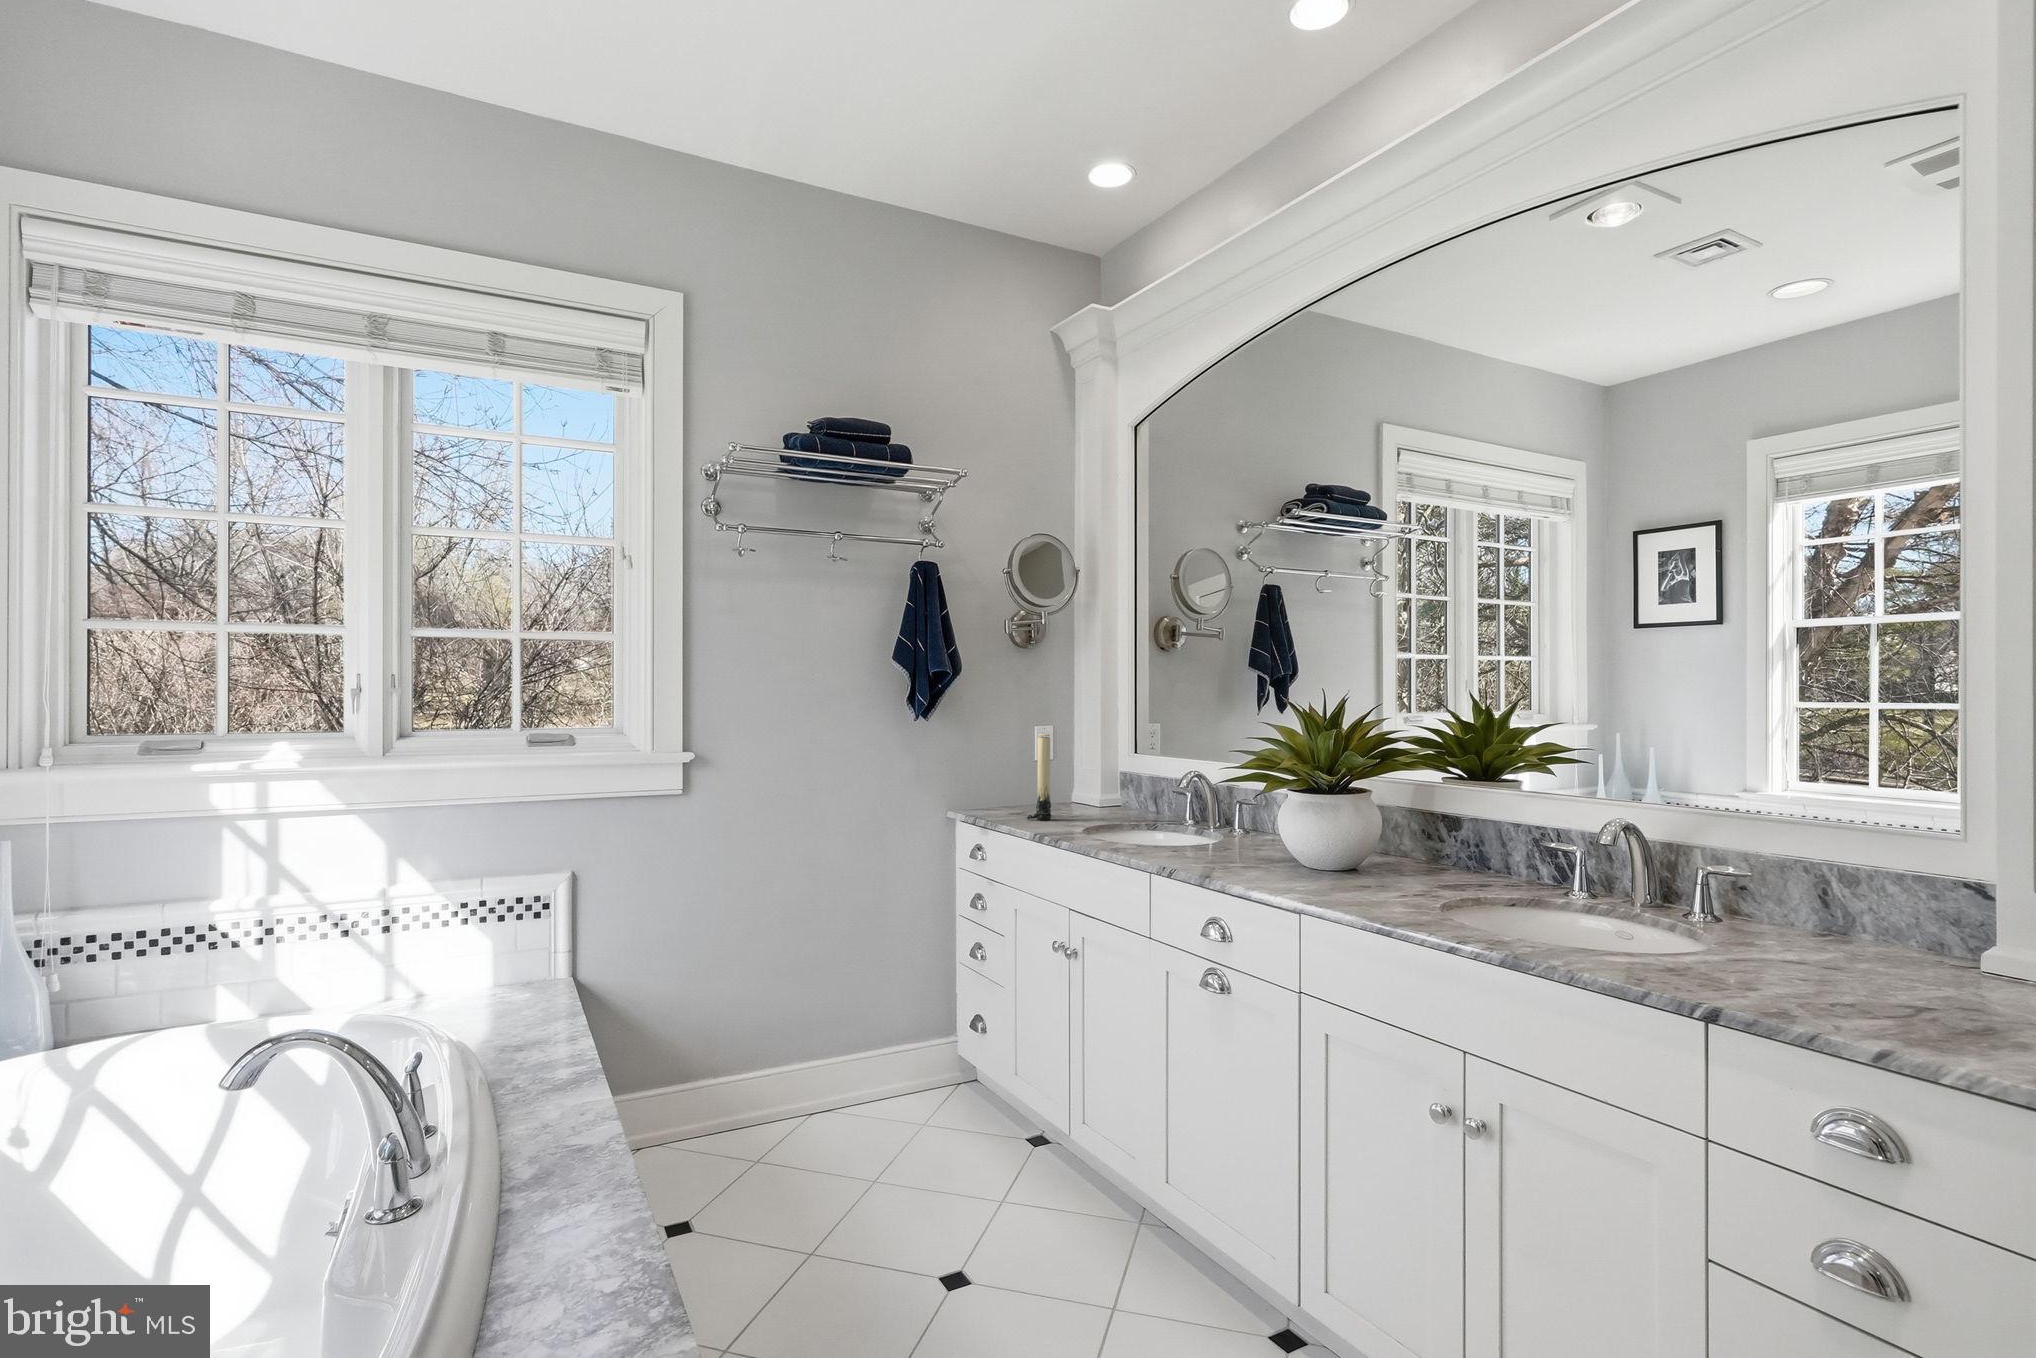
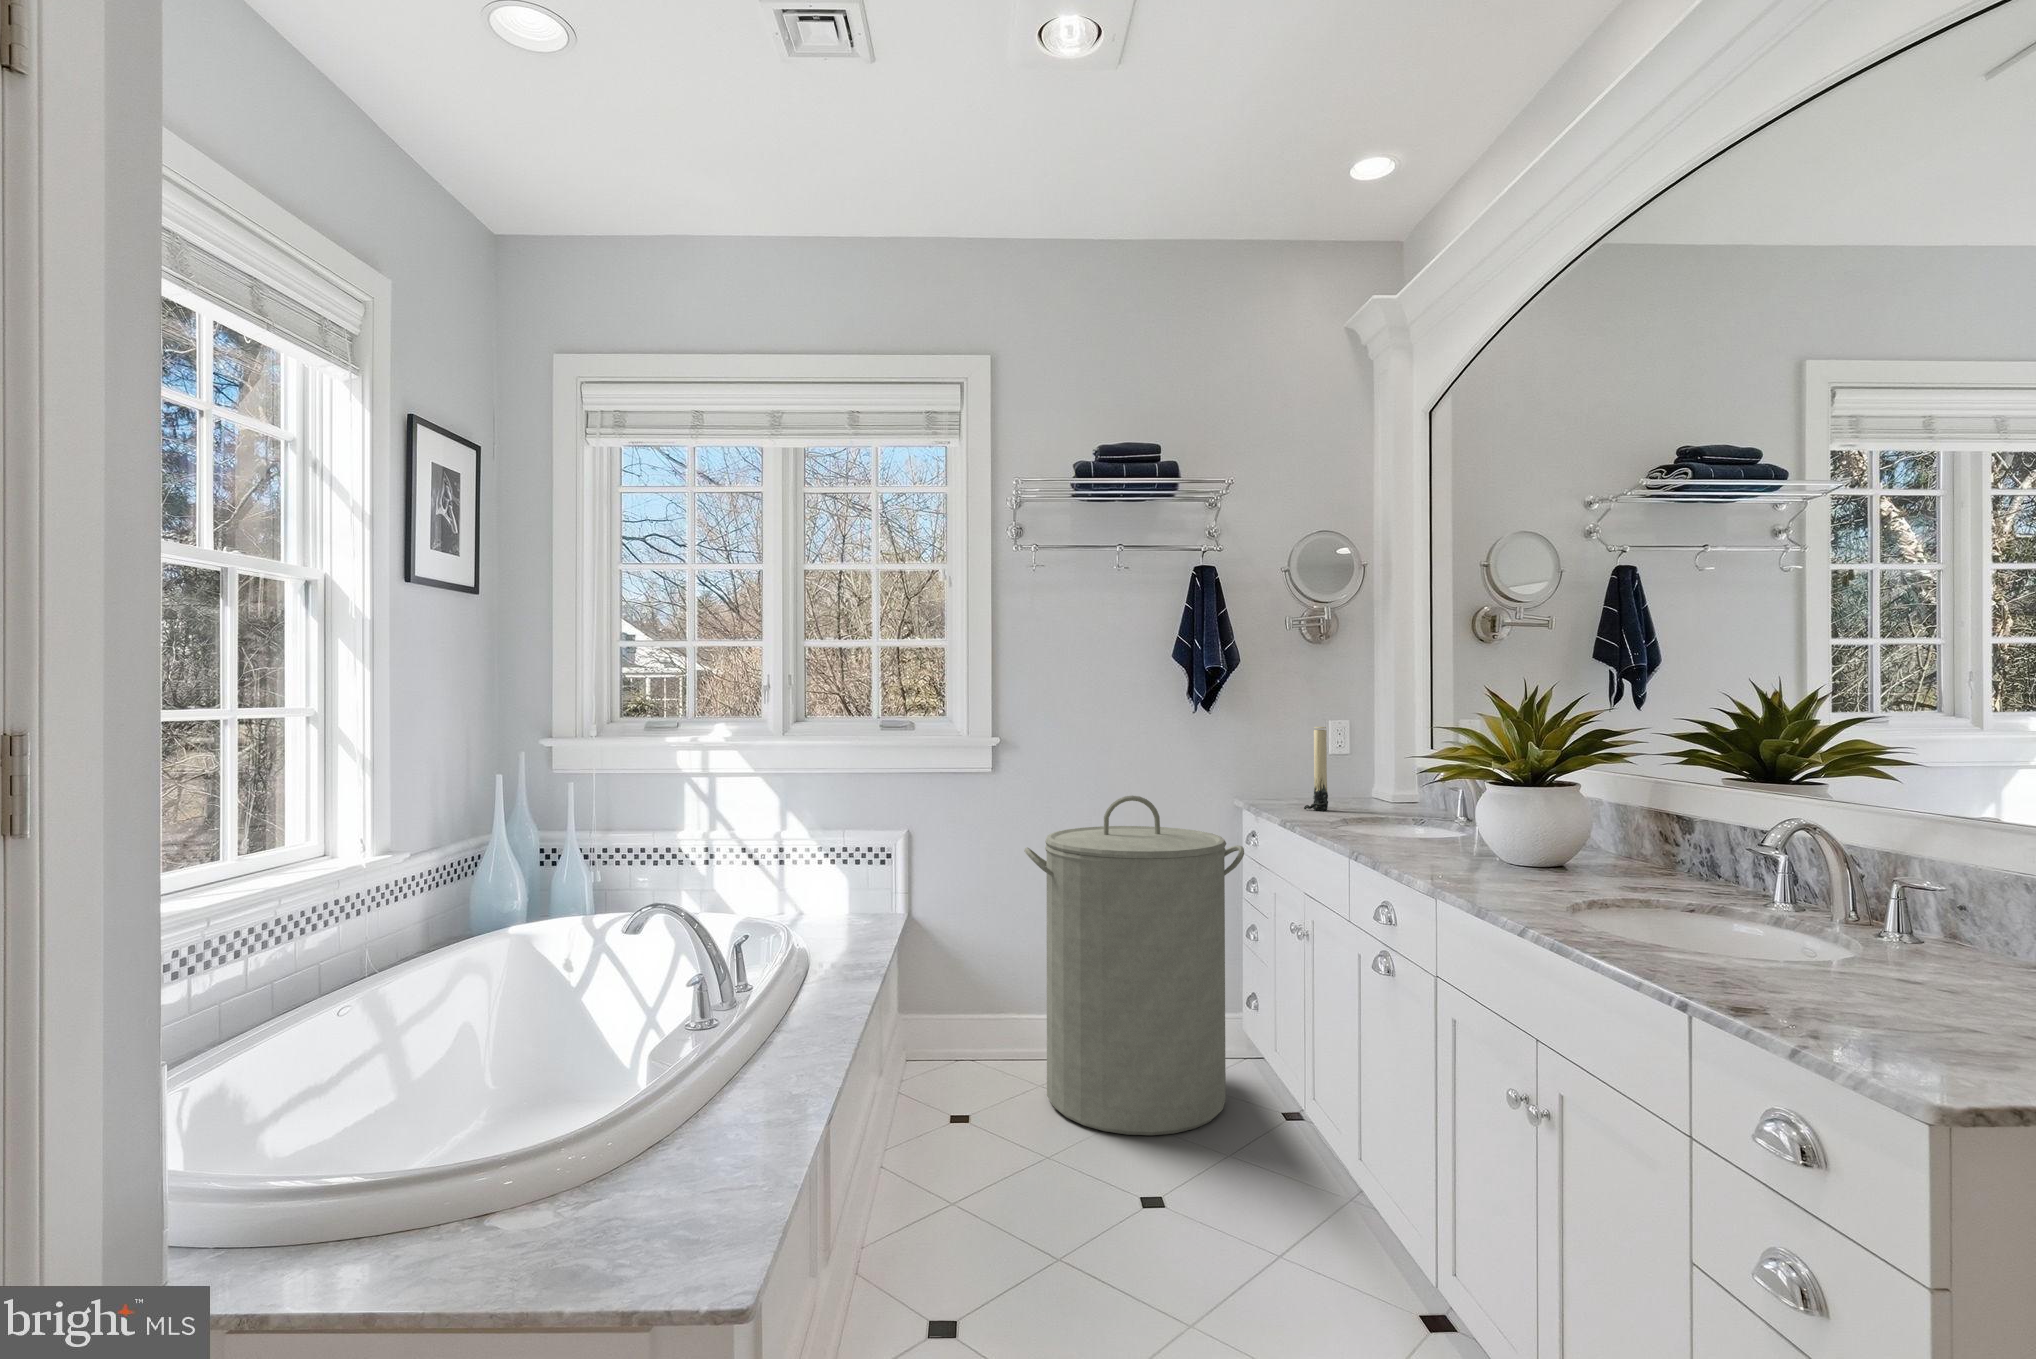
laundry hamper: none [745,816,981,1200] -> present [1024,796,1244,1135]

